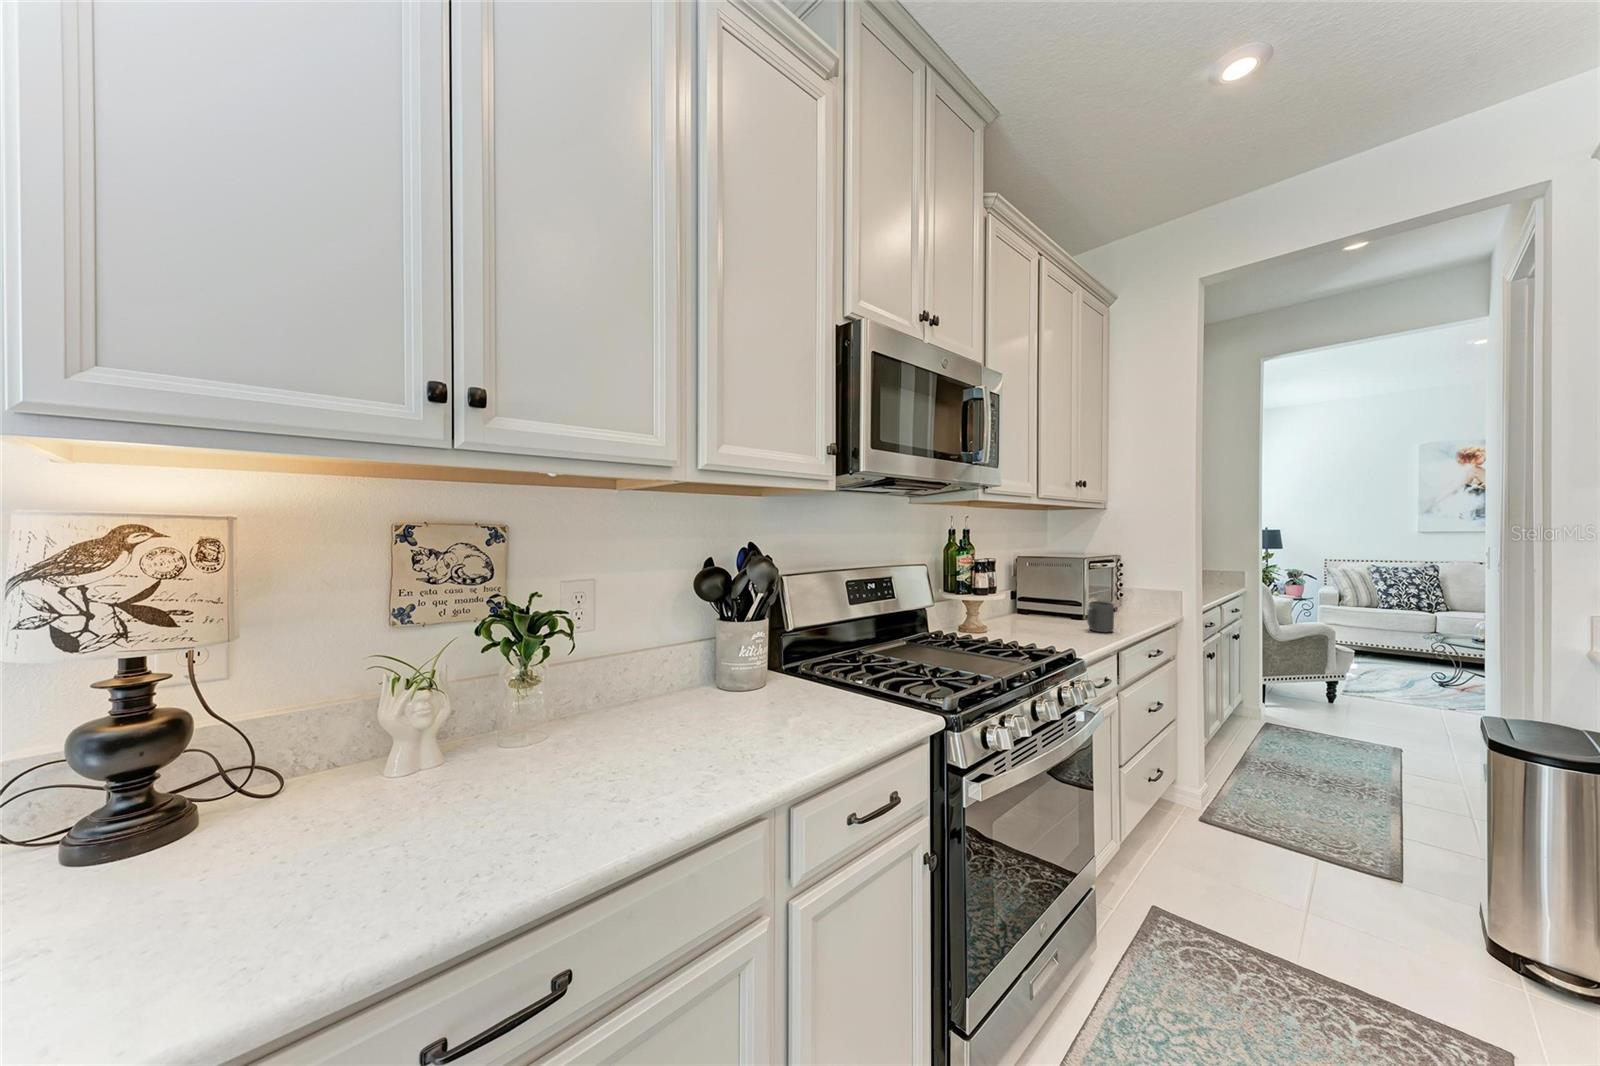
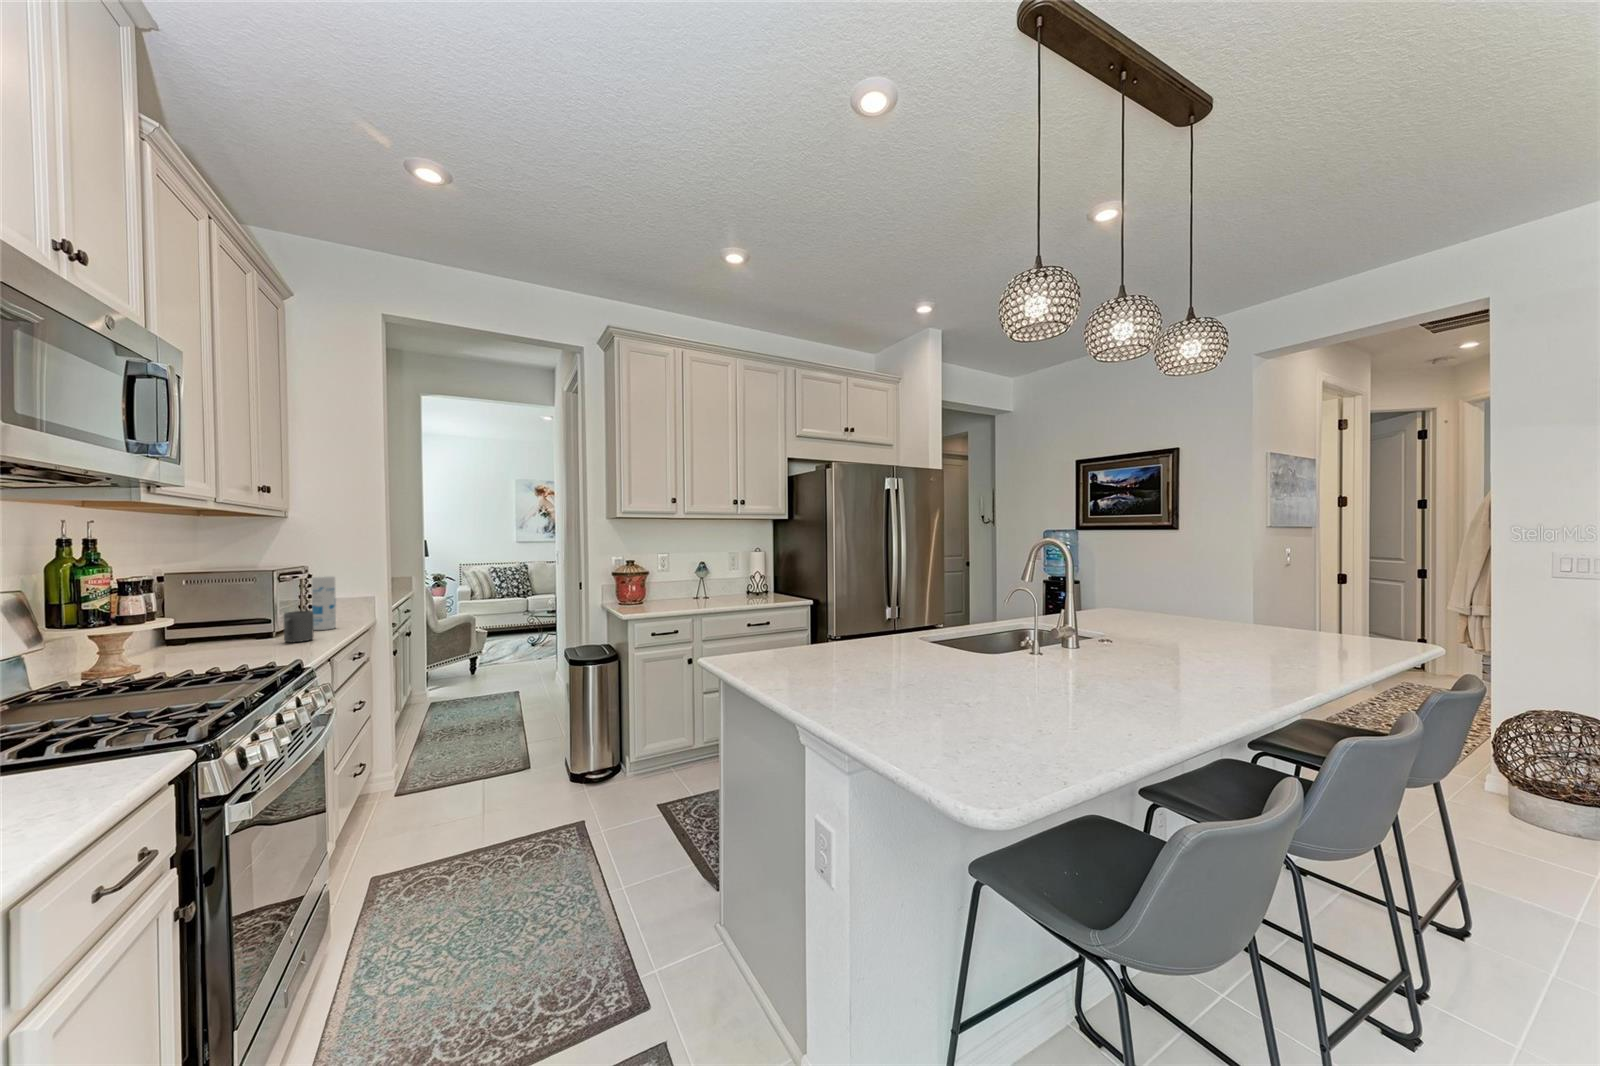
canister: none [1120,569,1143,623] -> present [312,576,336,630]

